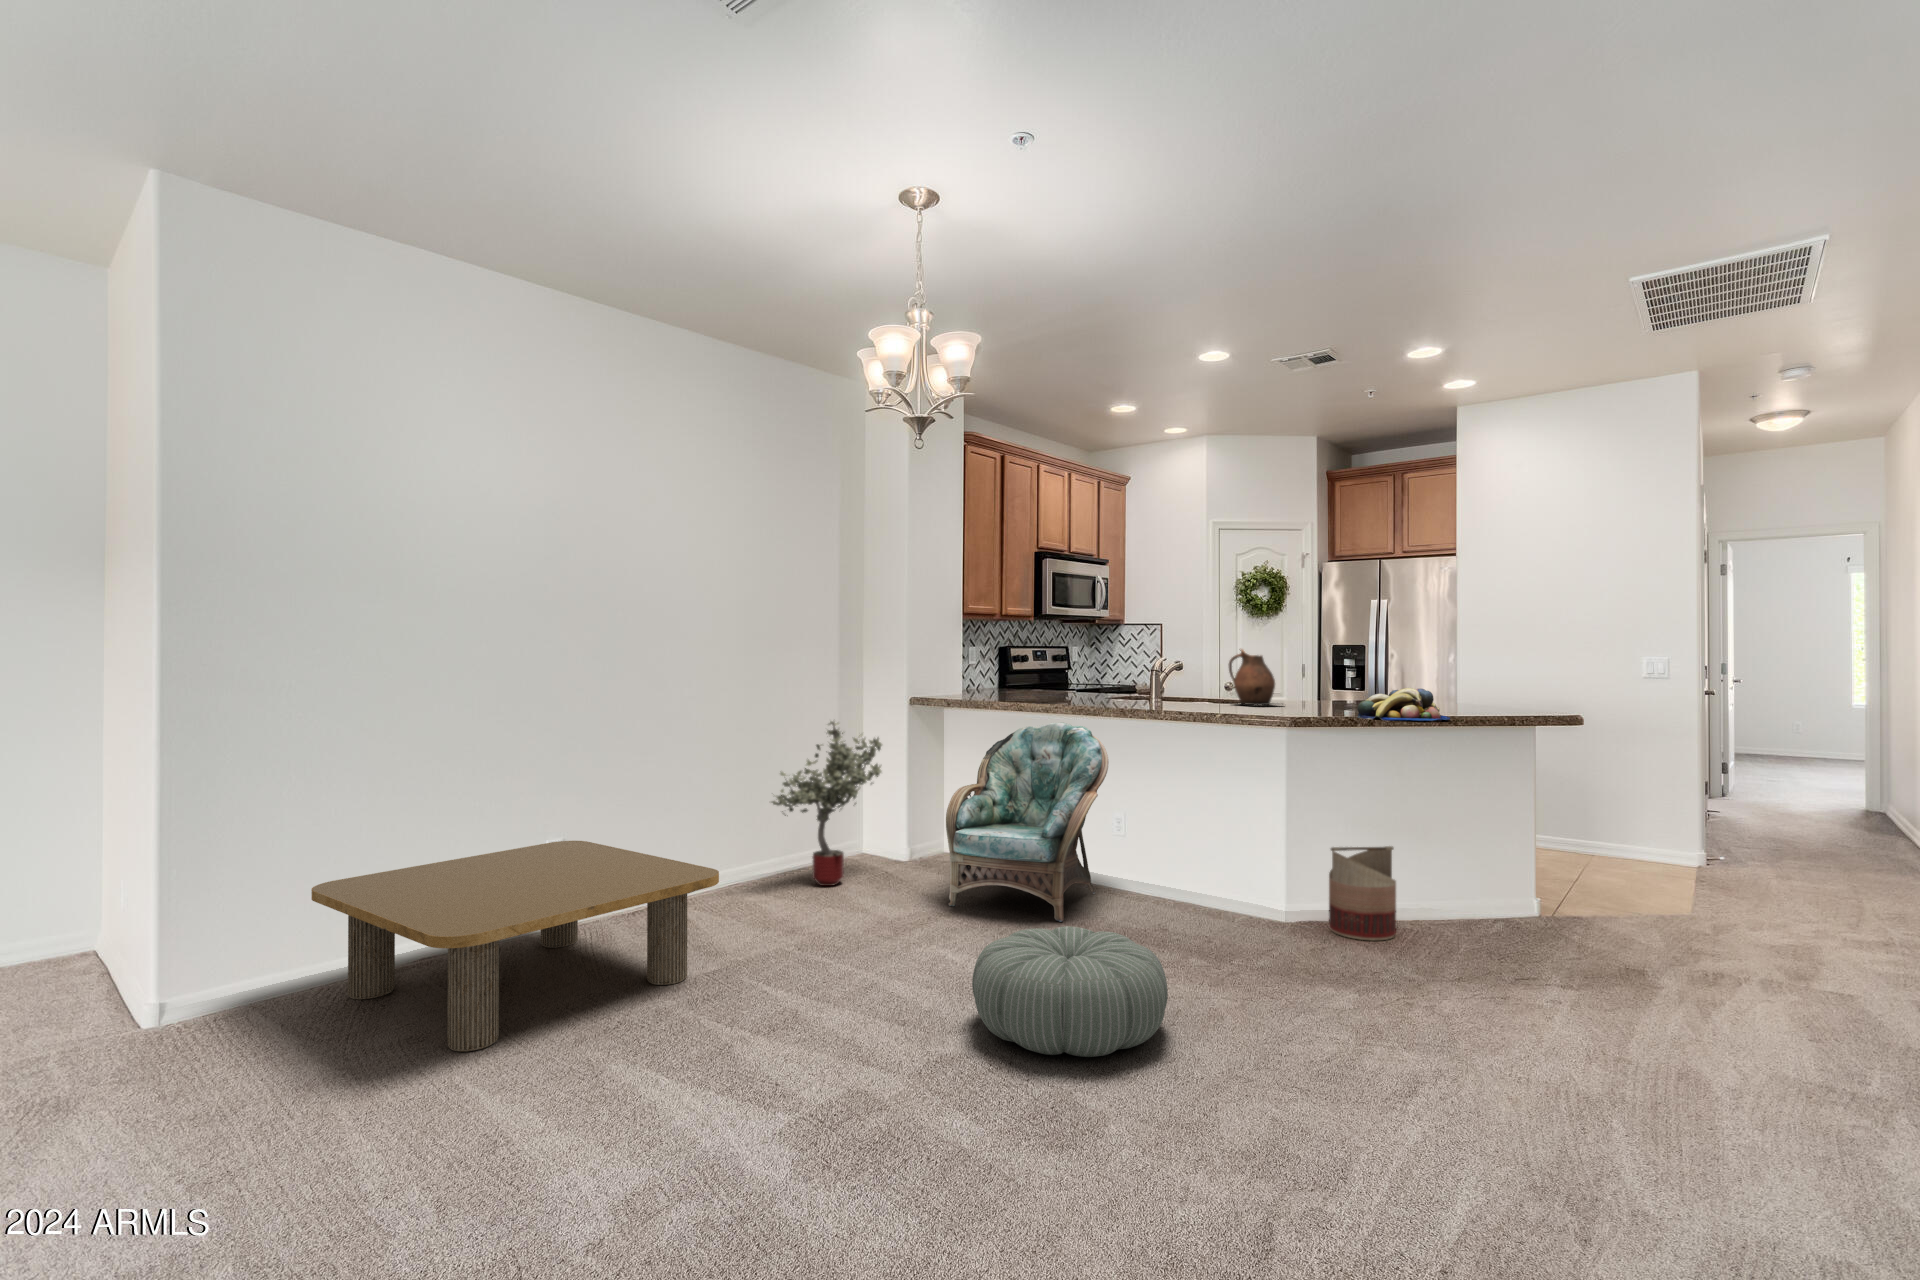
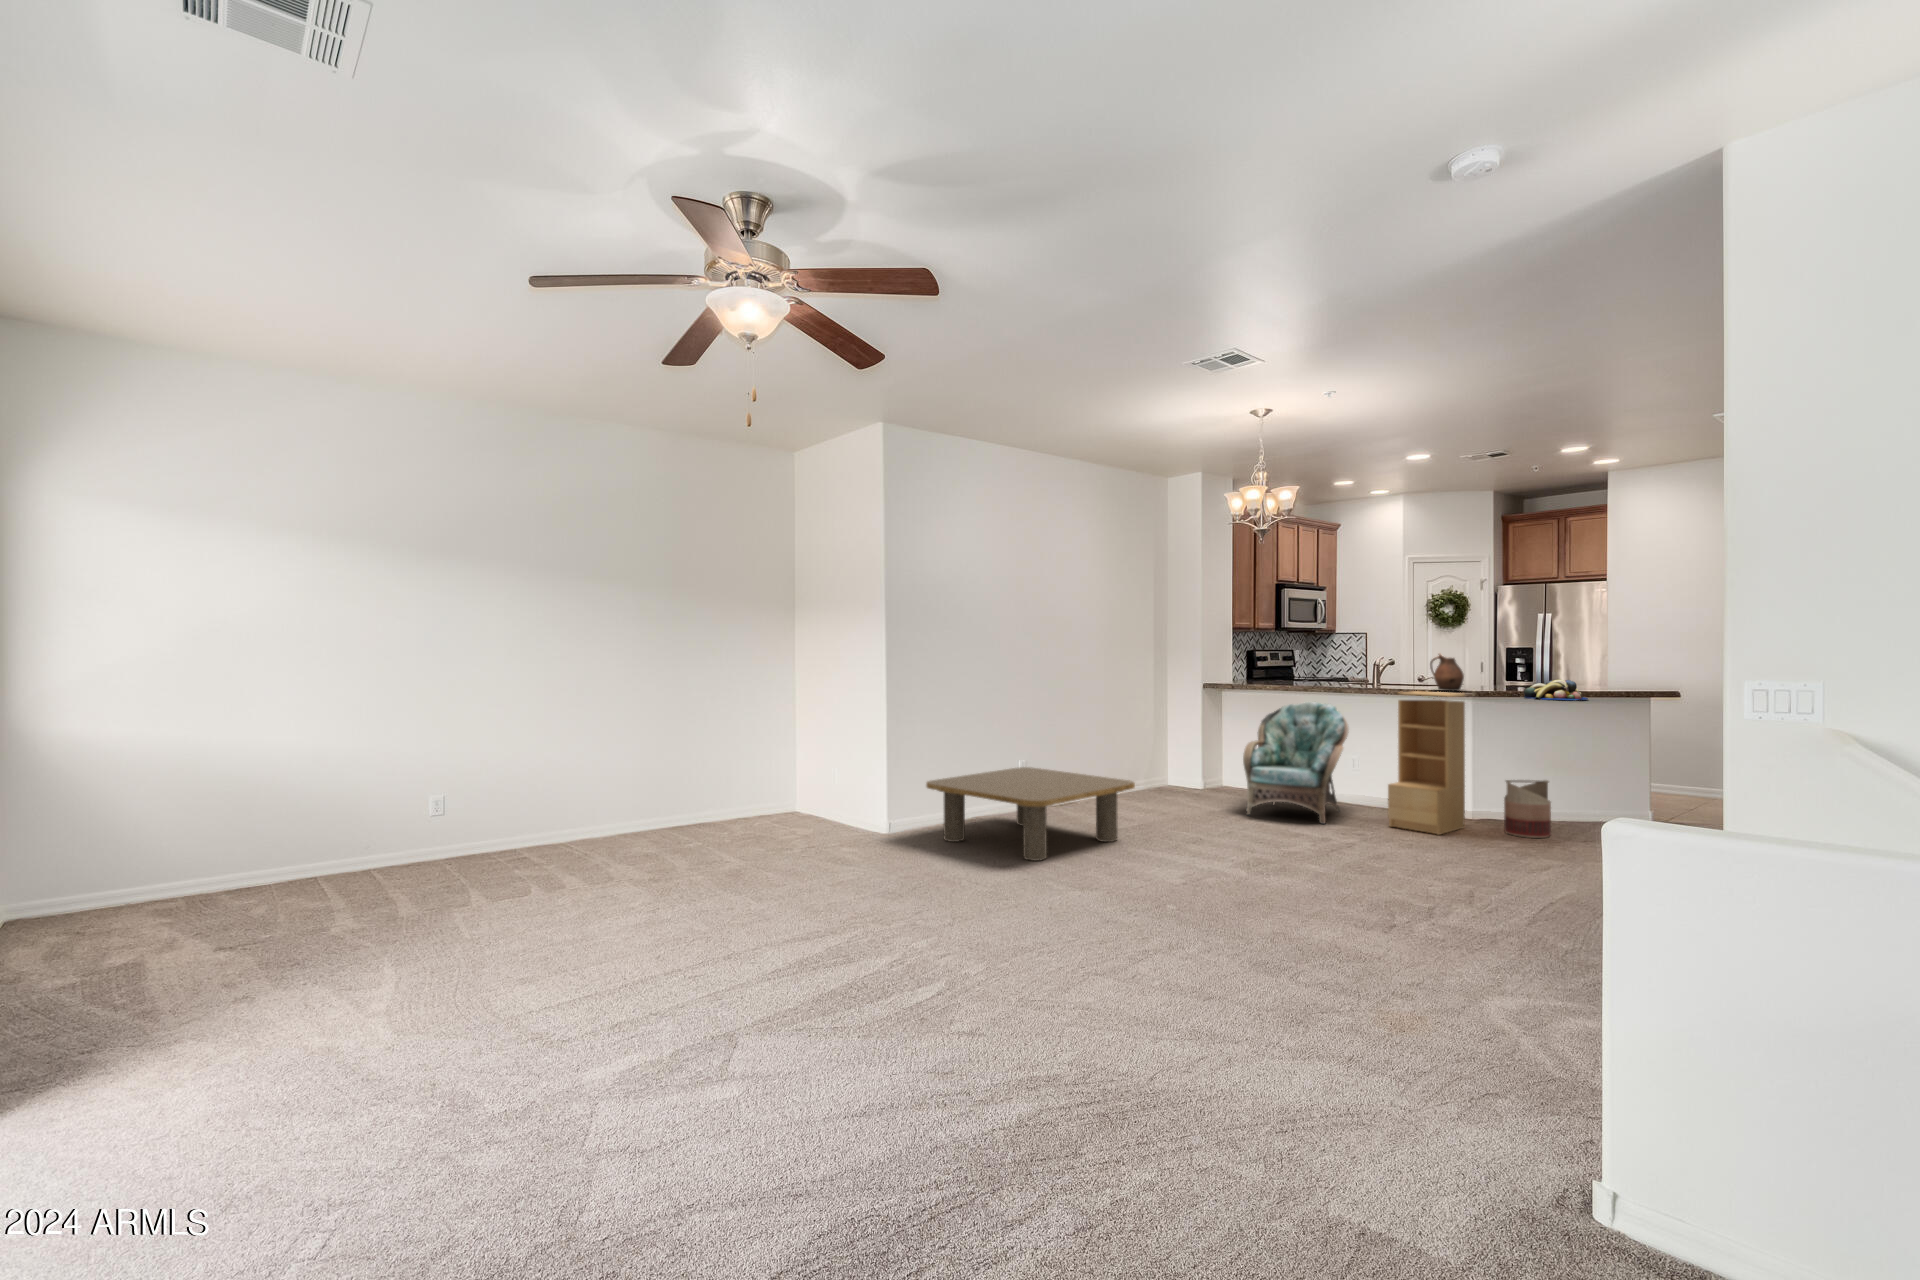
bookshelf: none [1157,707,1273,940] -> present [1388,691,1465,835]
potted tree: present [772,721,882,886] -> none [1124,699,1191,804]
pouf: present [972,926,1168,1057] -> none [1295,813,1410,874]

